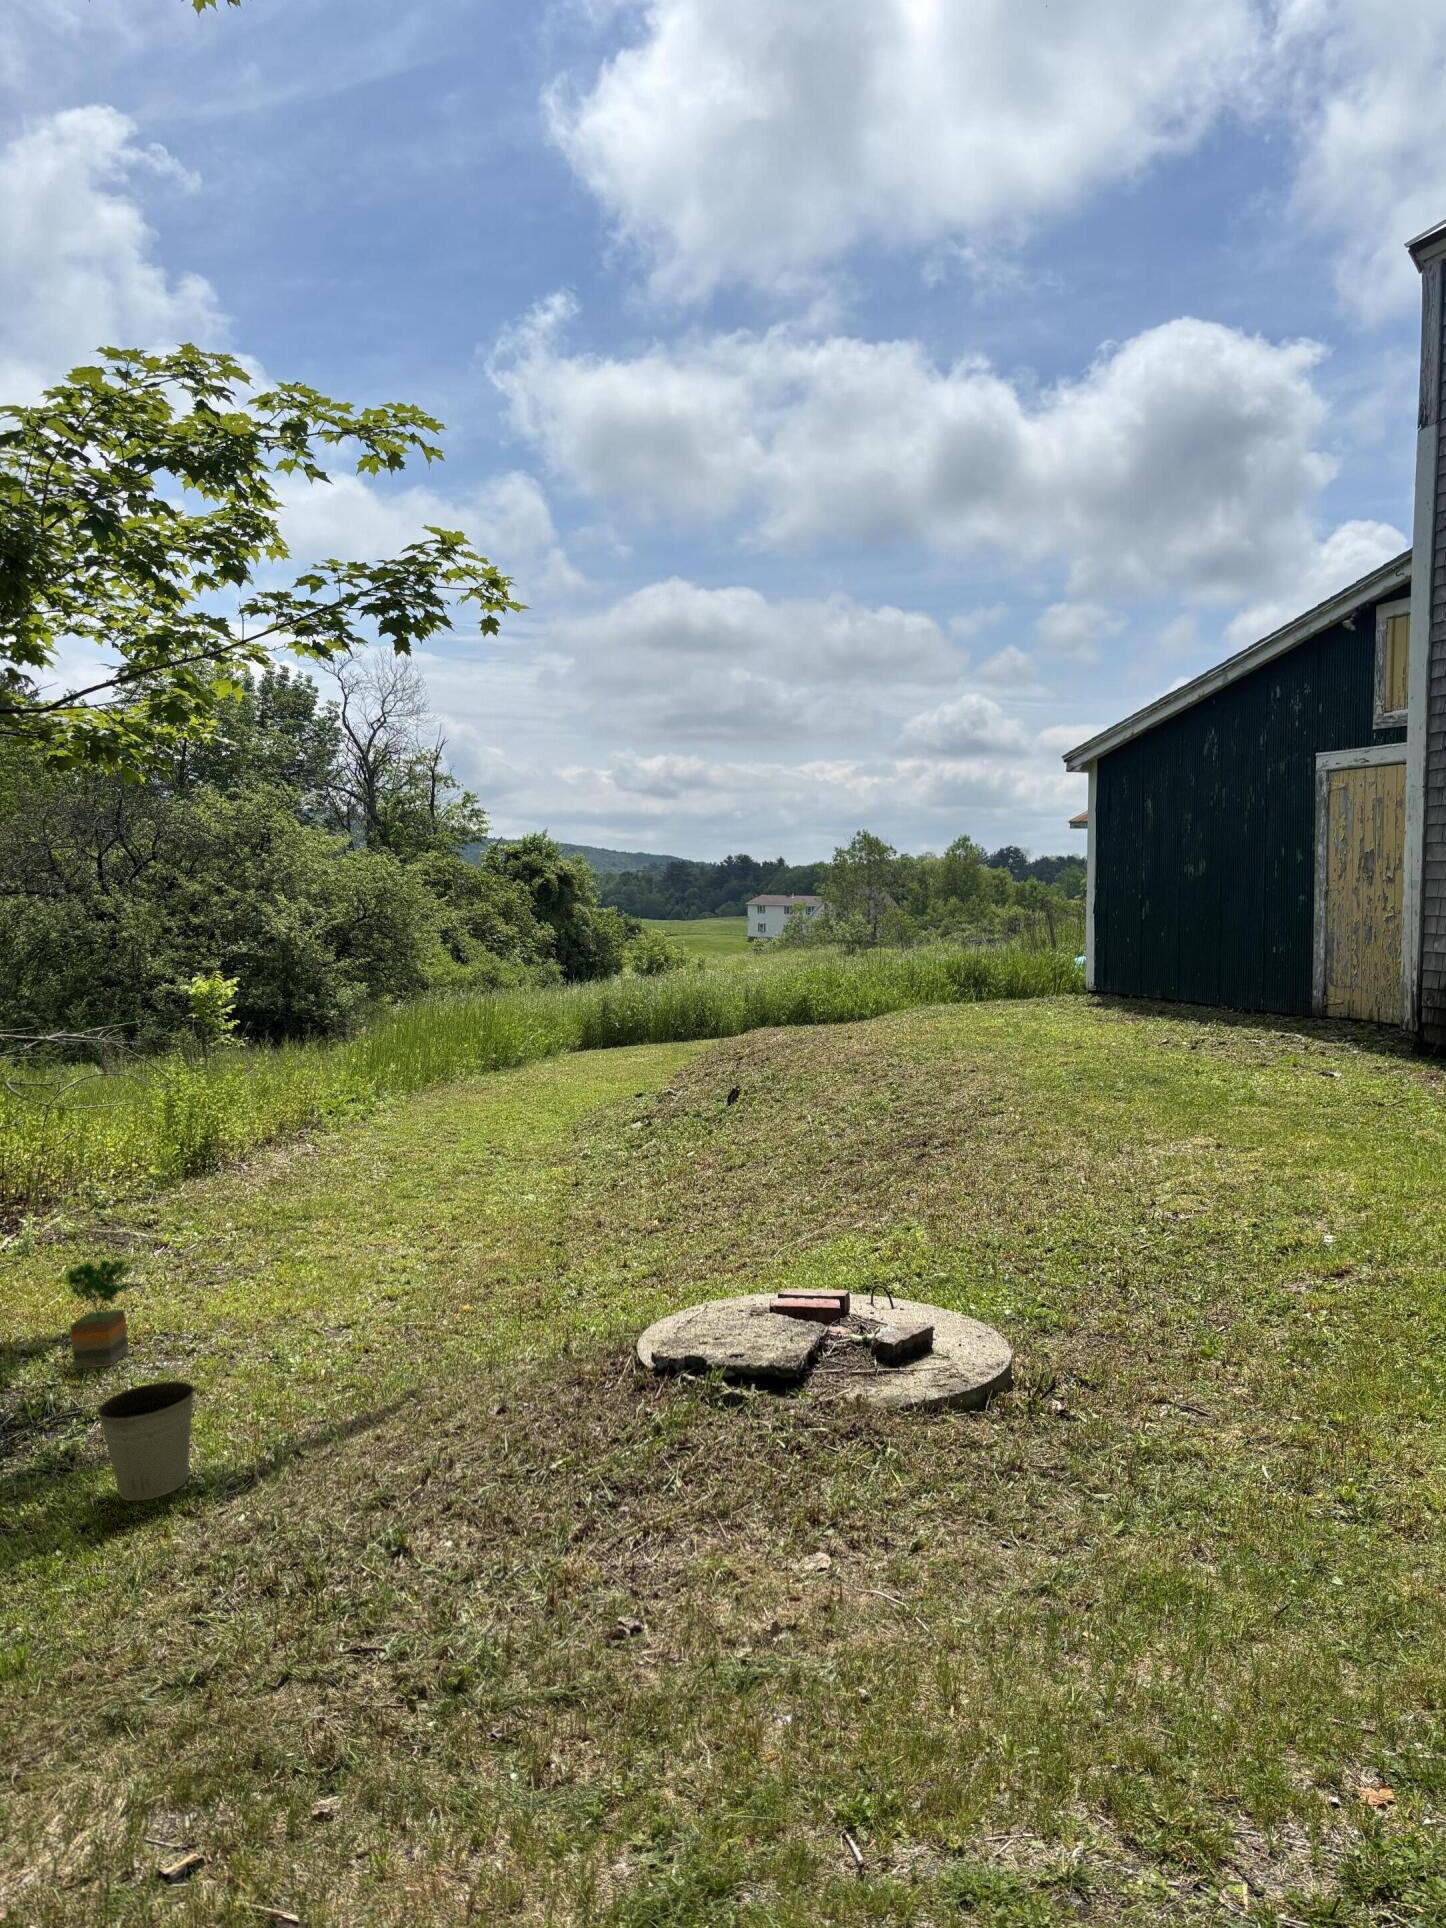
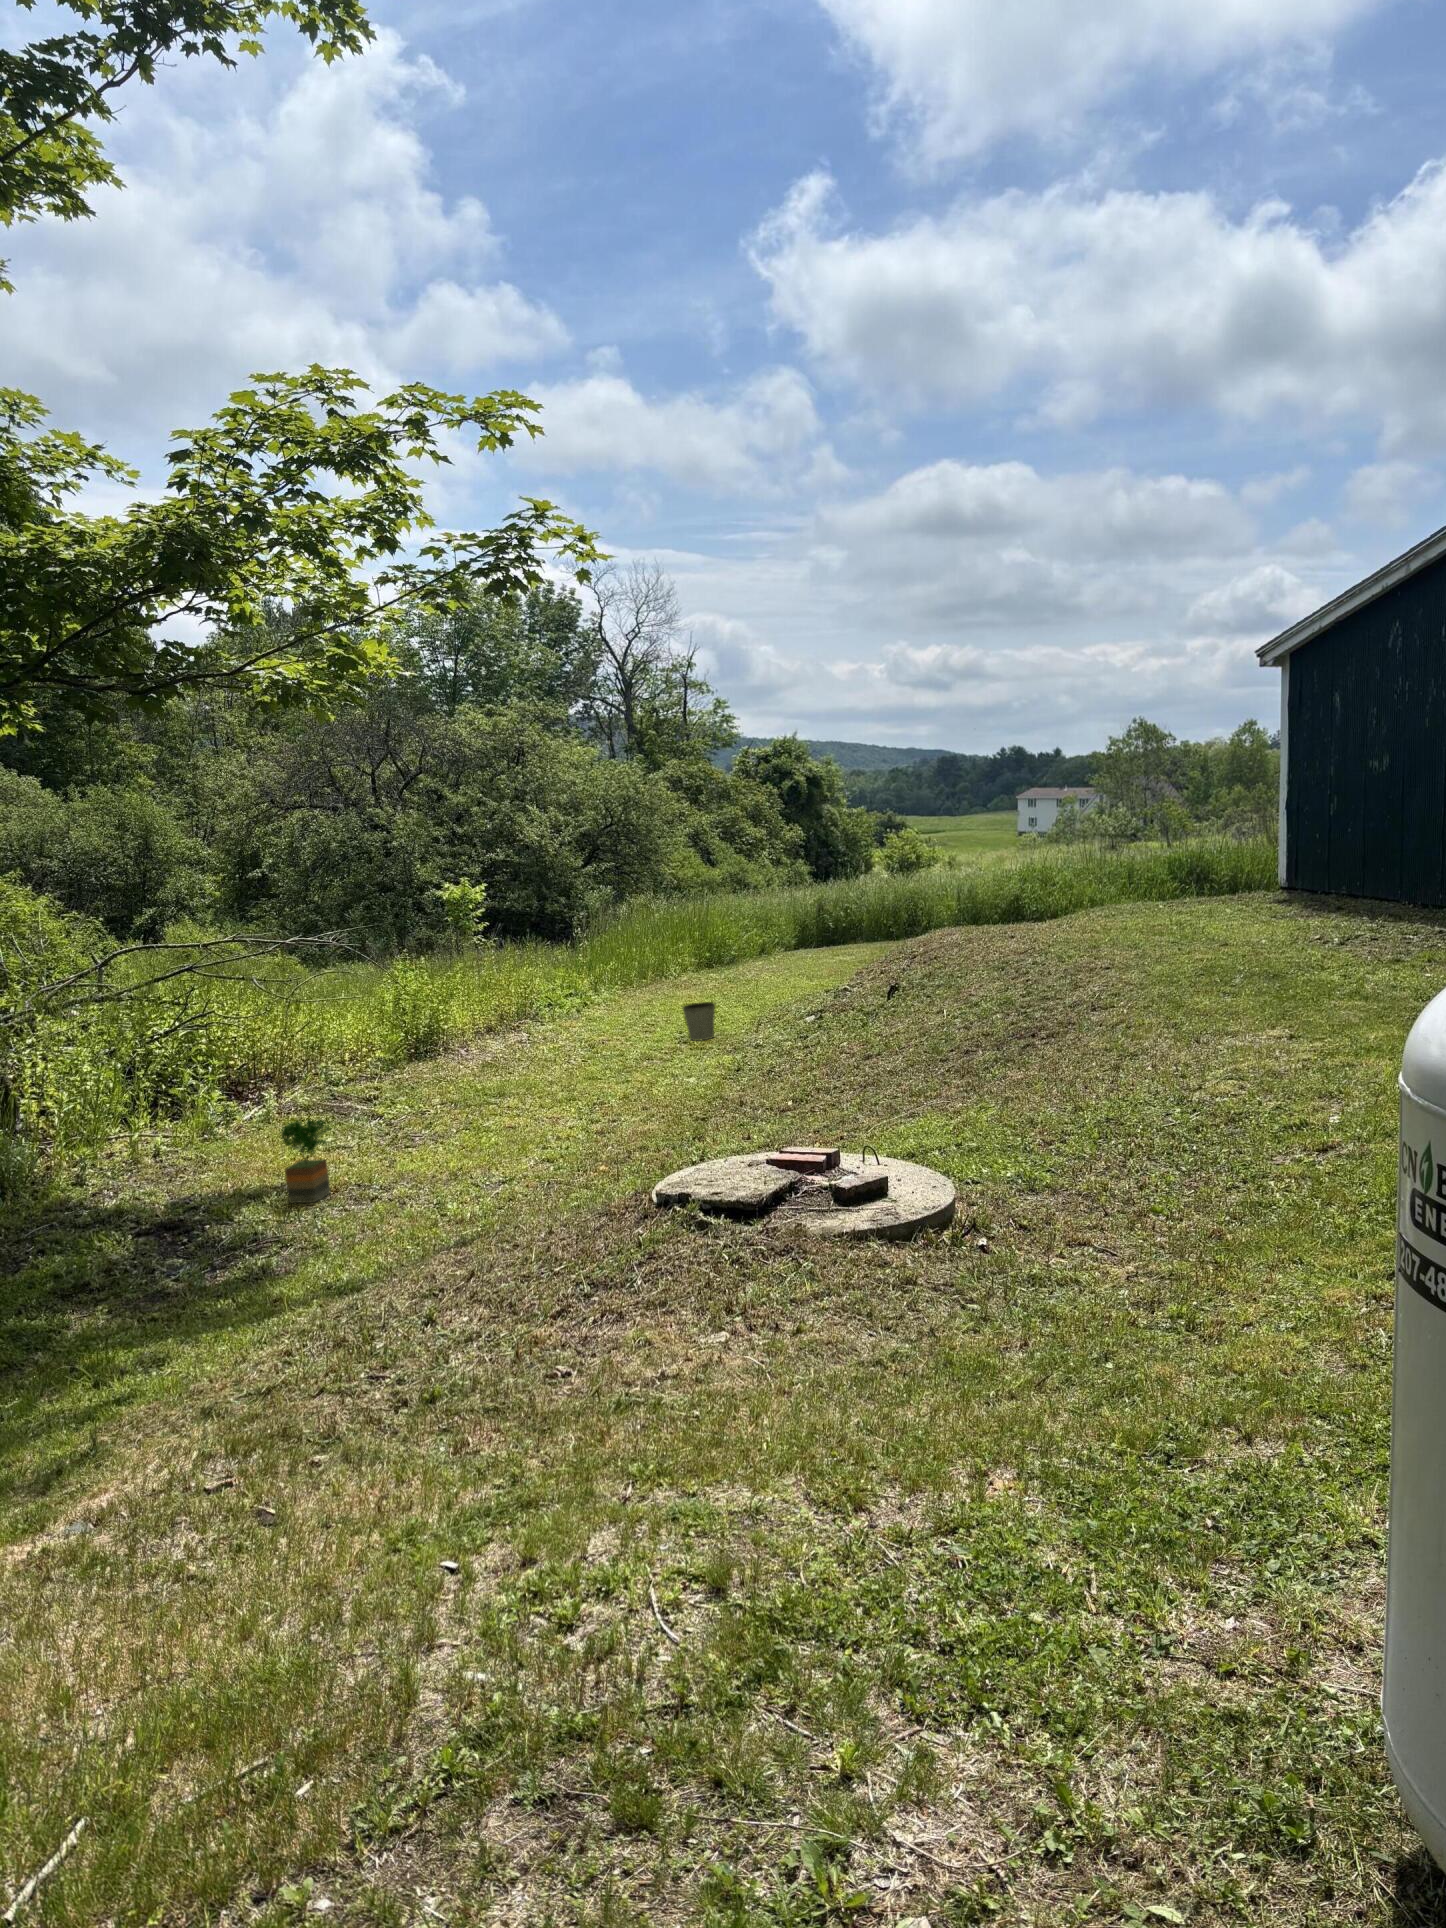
bucket: present [95,1381,198,1501] -> present [681,1002,716,1041]

